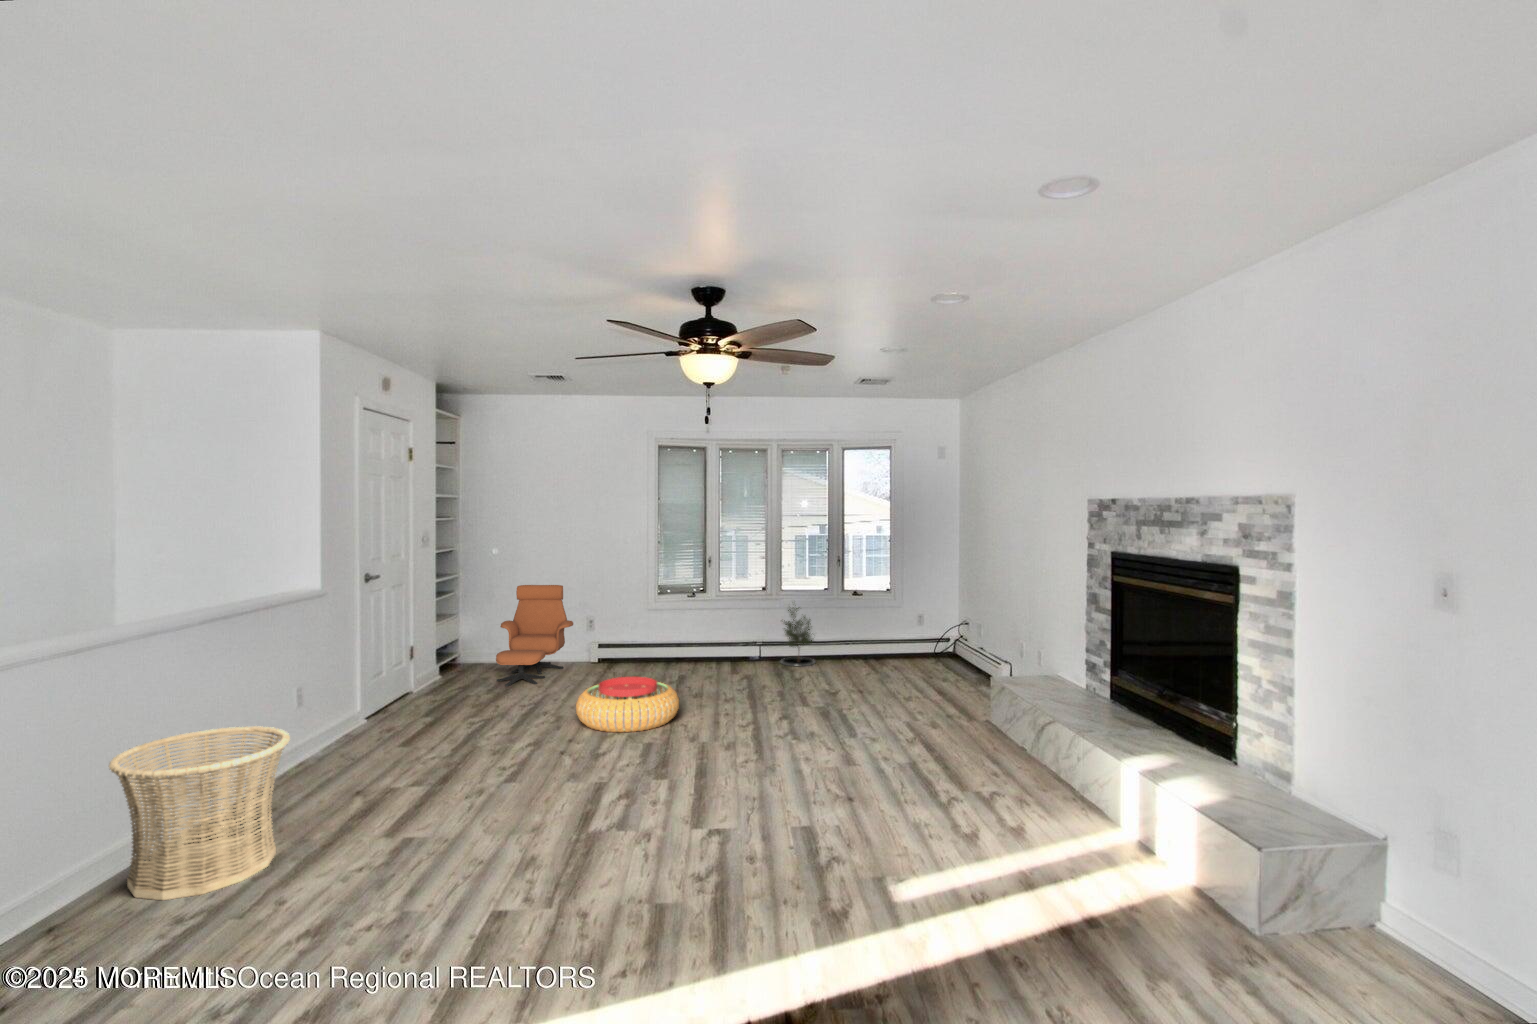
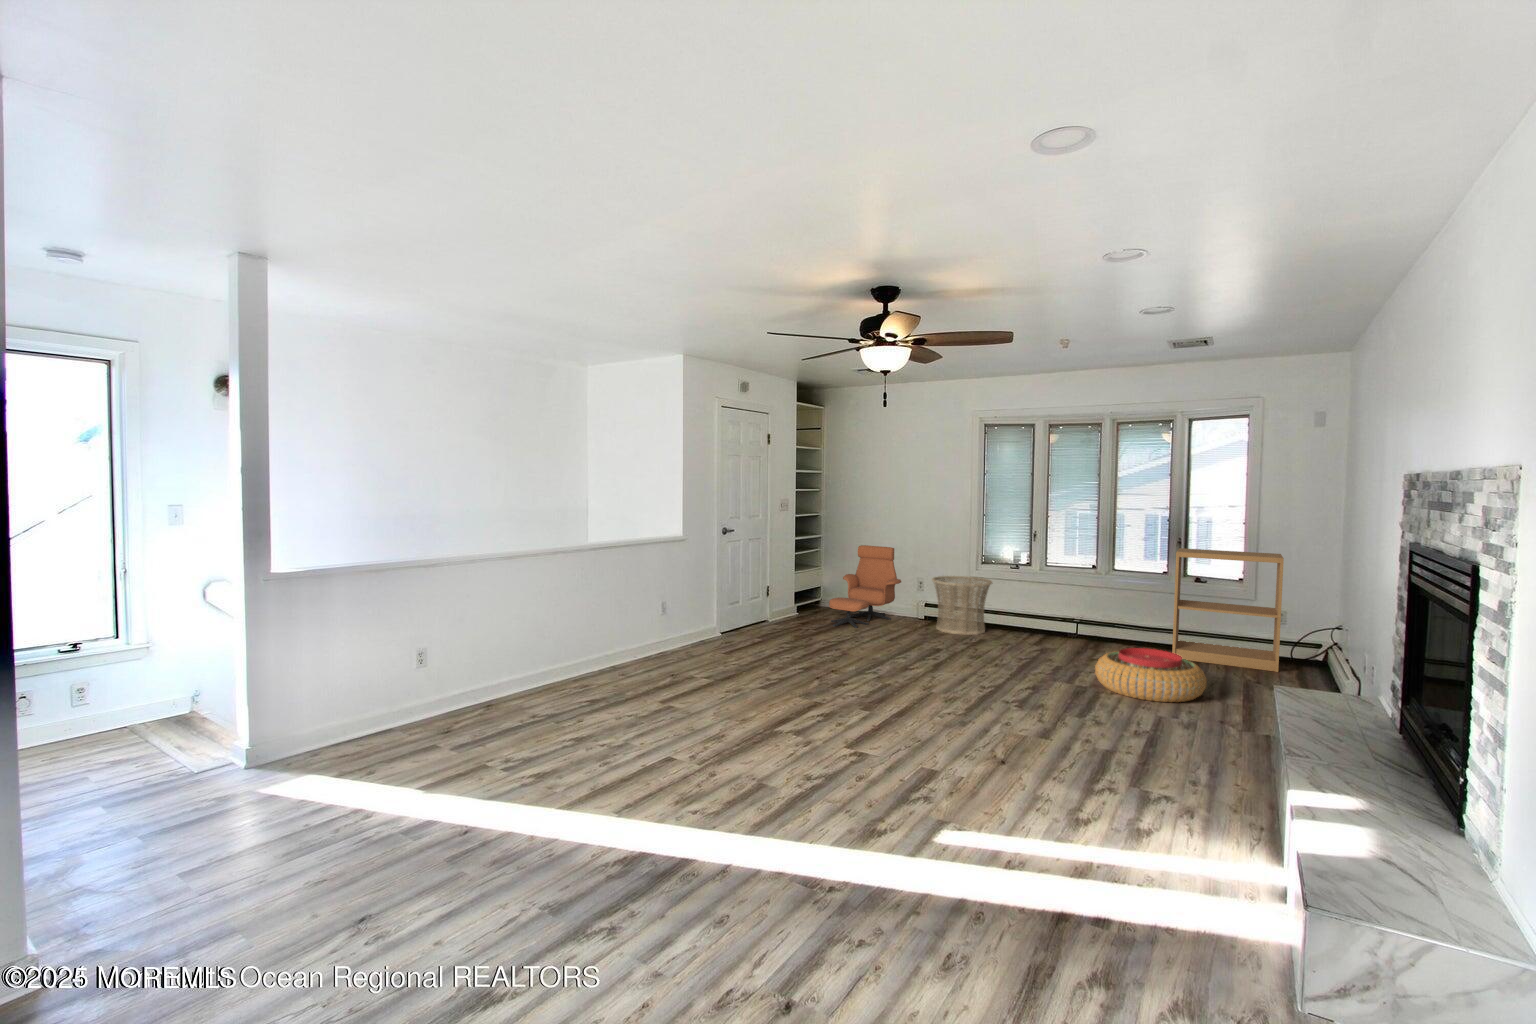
bookshelf: none [840,566,926,667] -> present [1172,548,1284,672]
potted tree: present [781,607,815,666] -> none [1097,580,1143,651]
pouf: present [576,677,679,732] -> present [1095,648,1207,702]
basket: present [109,726,290,900] -> present [932,576,992,635]

